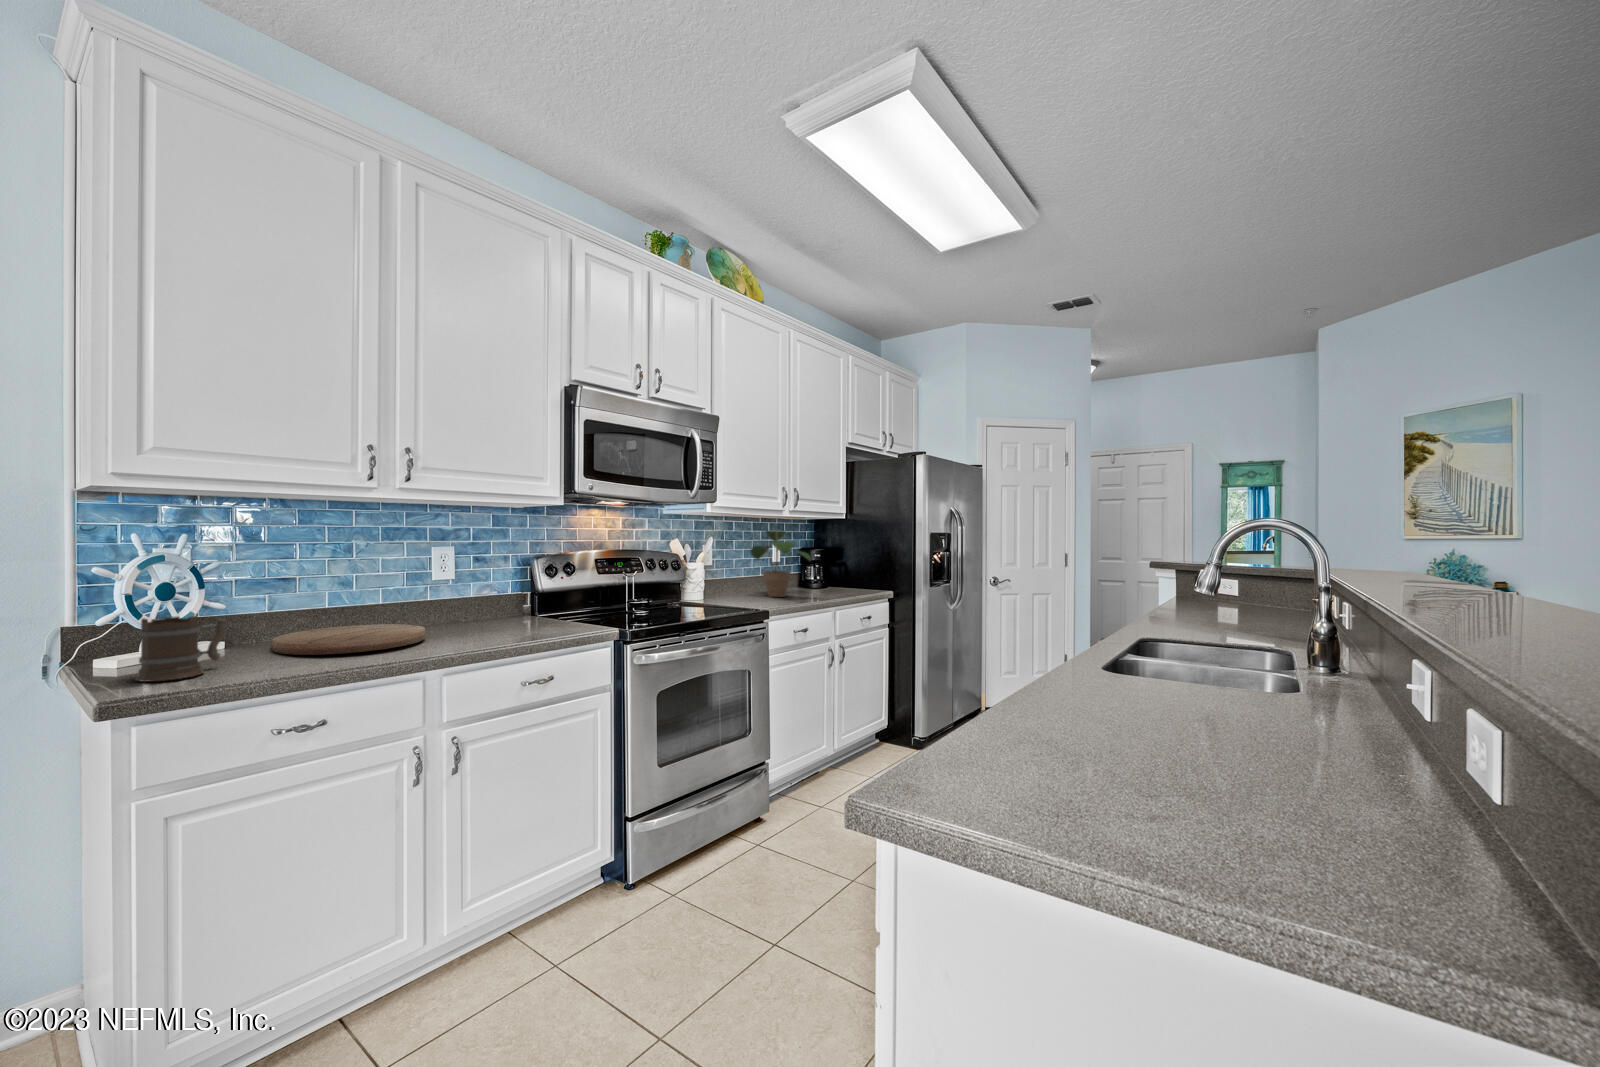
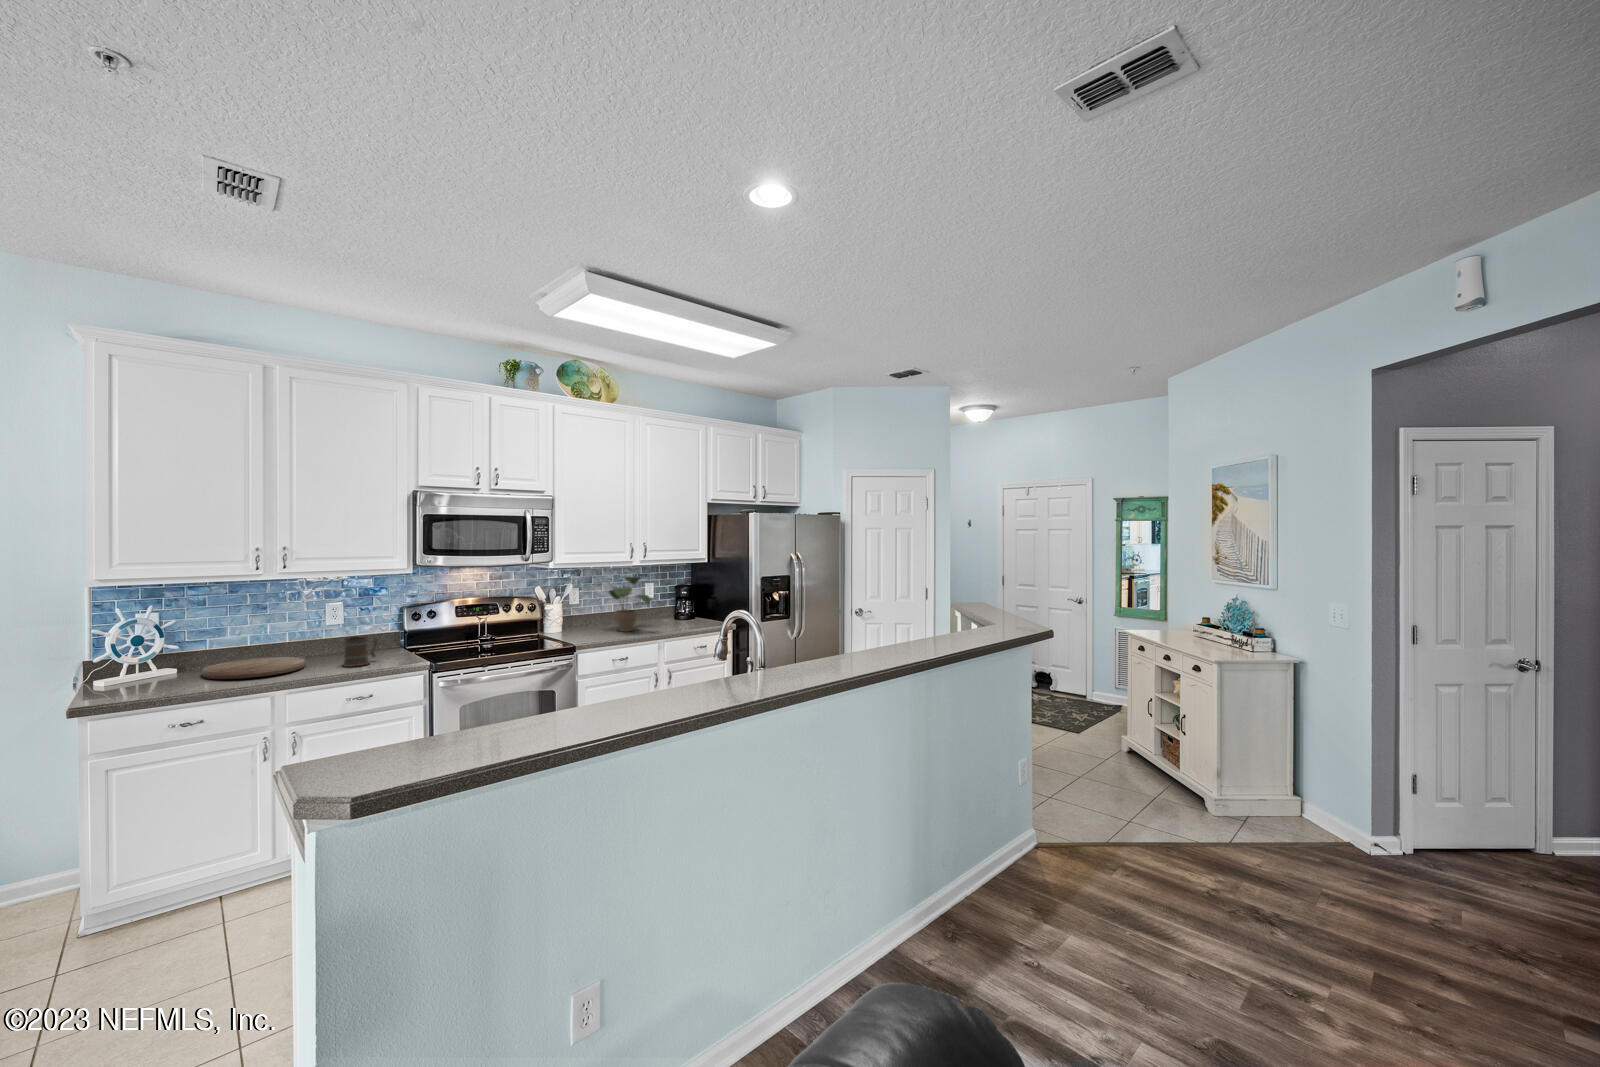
mug: present [135,616,227,682] -> present [343,636,379,667]

